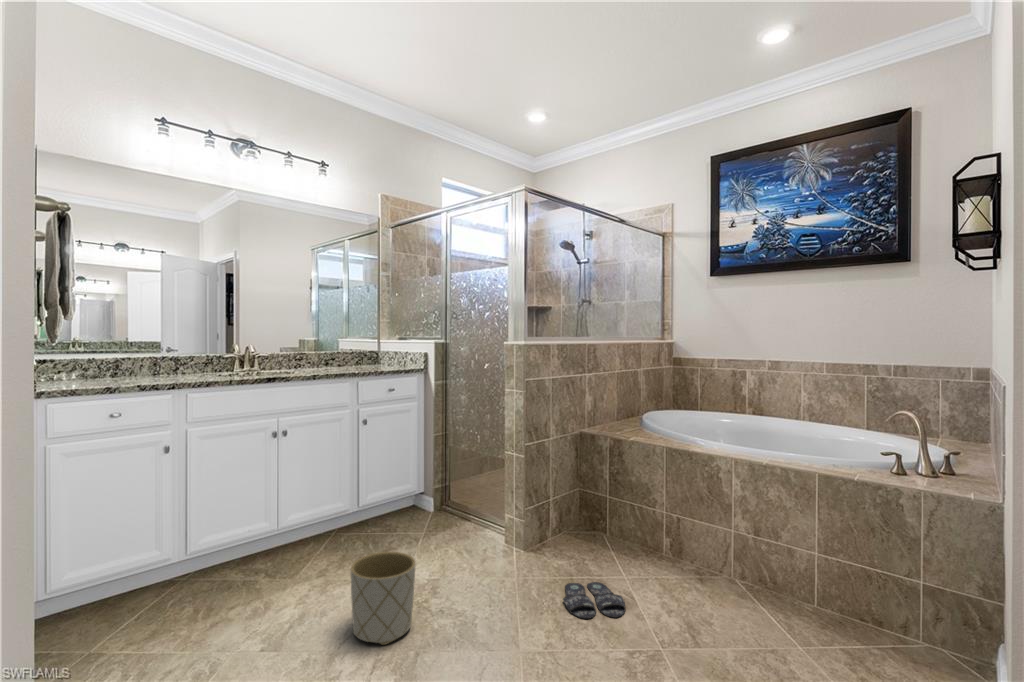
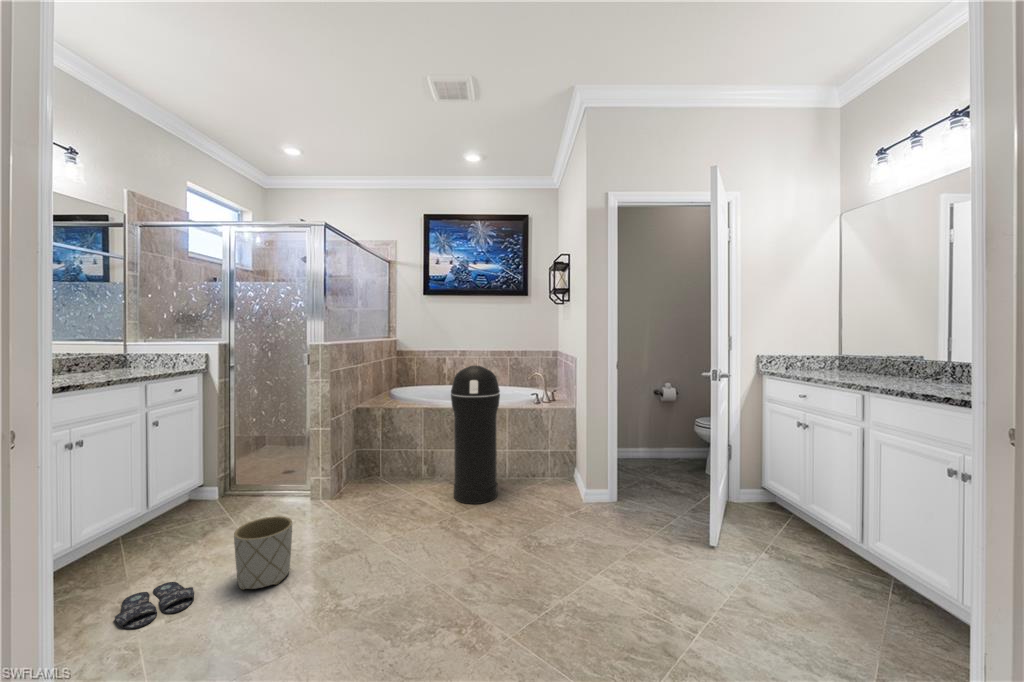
trash can: none [685,382,782,642] -> present [451,366,500,504]
slippers: present [563,582,625,619] -> present [115,582,194,629]

